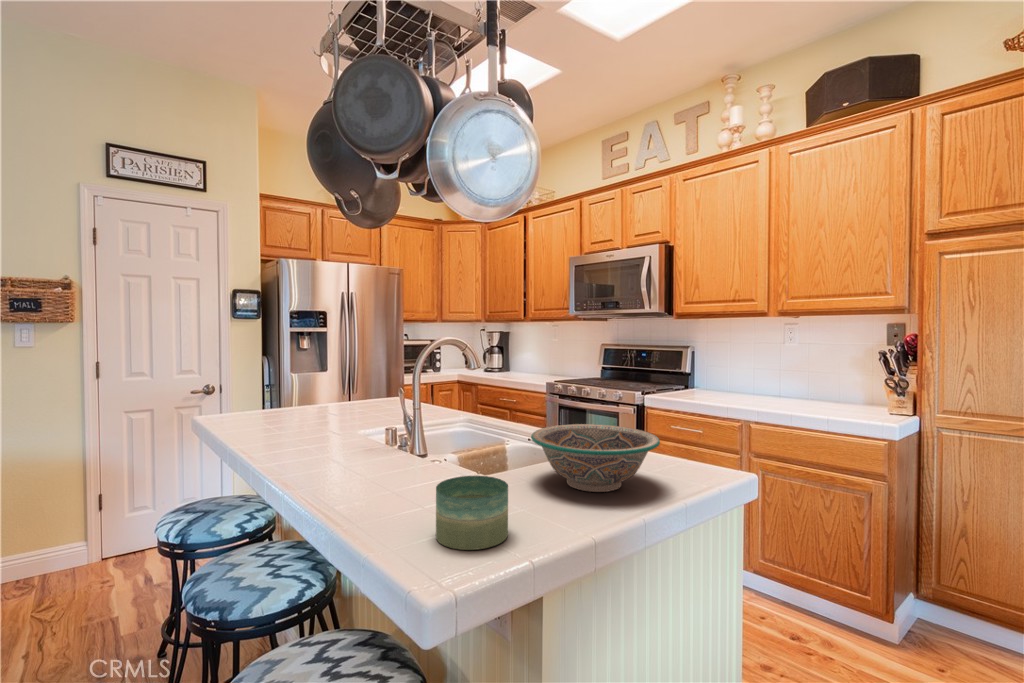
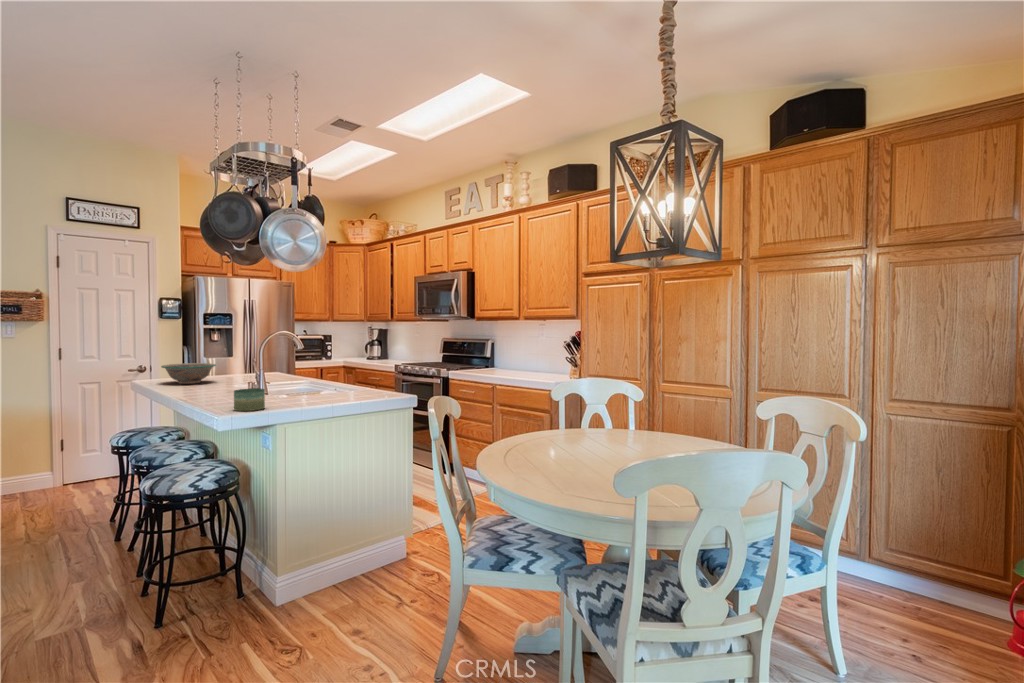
bowl: present [531,424,660,492] -> present [161,363,216,384]

